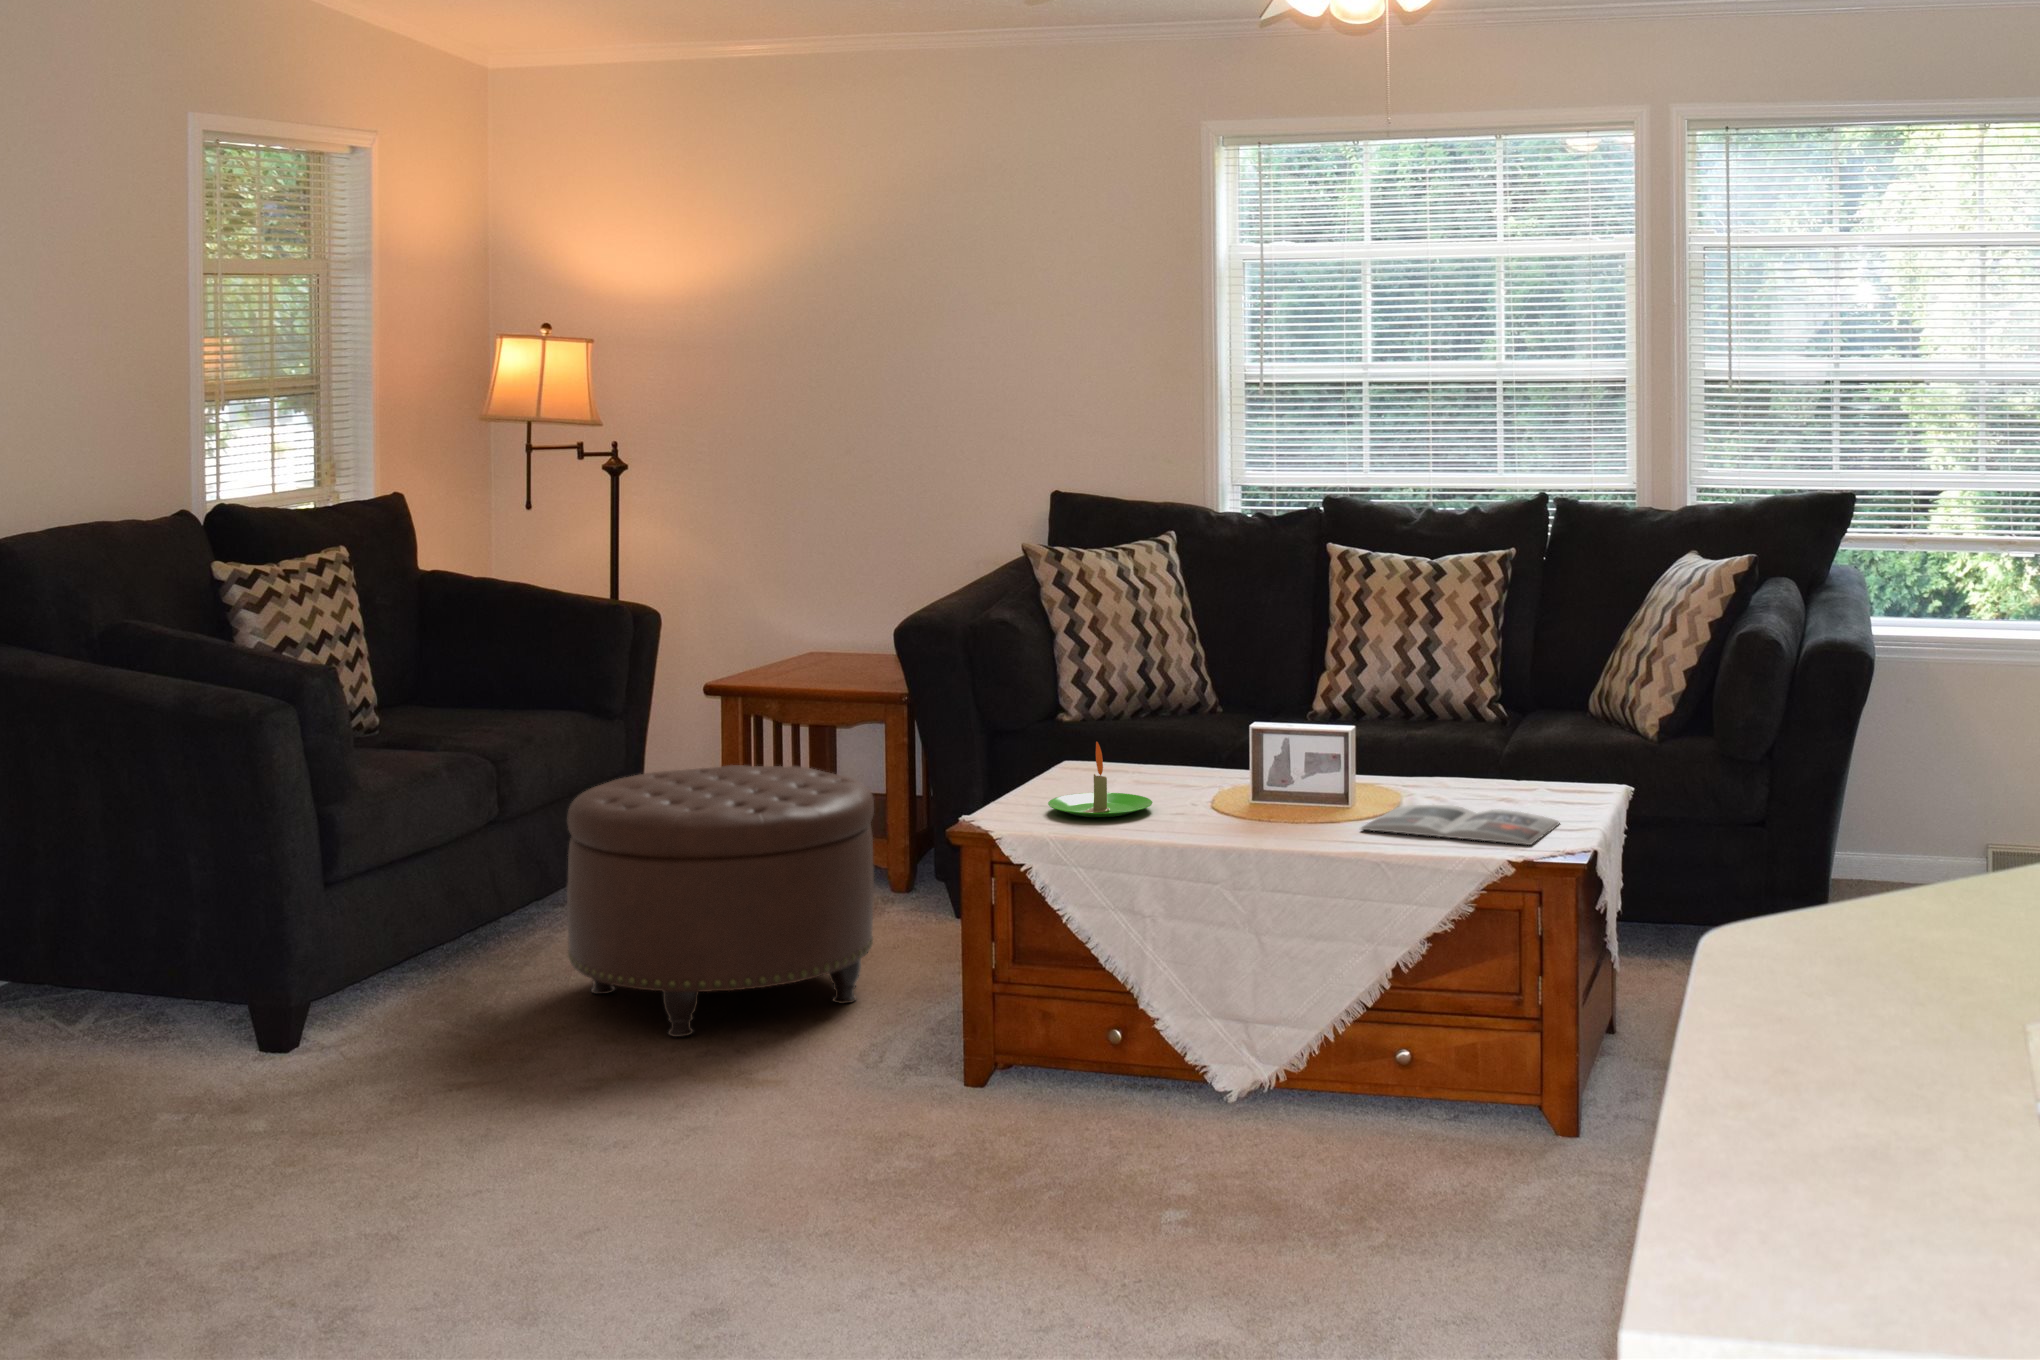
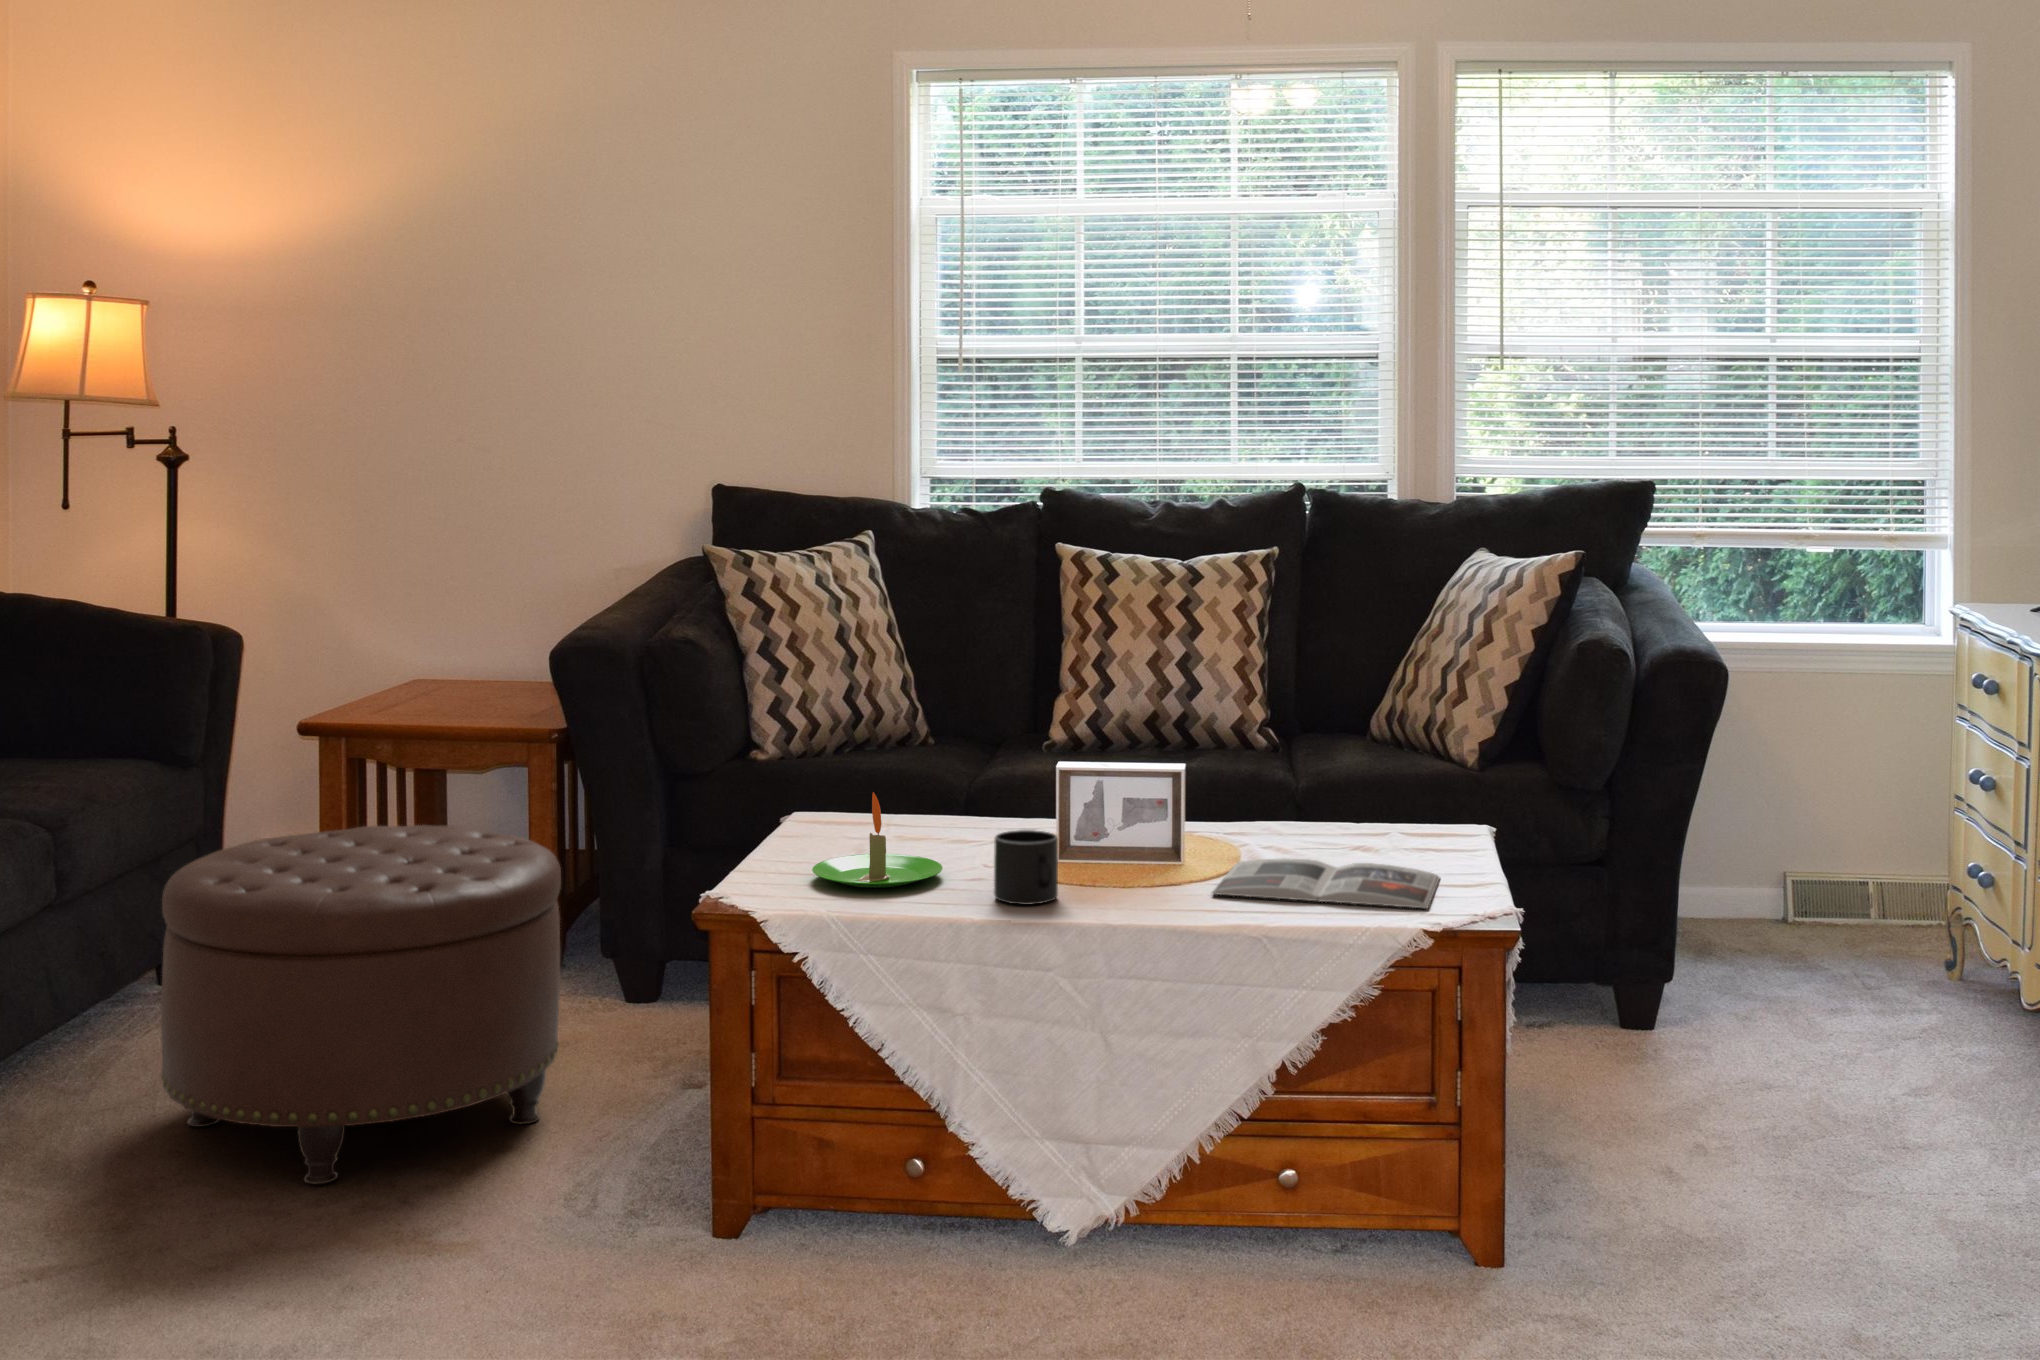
mug: none [1184,774,1235,833] -> present [994,830,1058,905]

